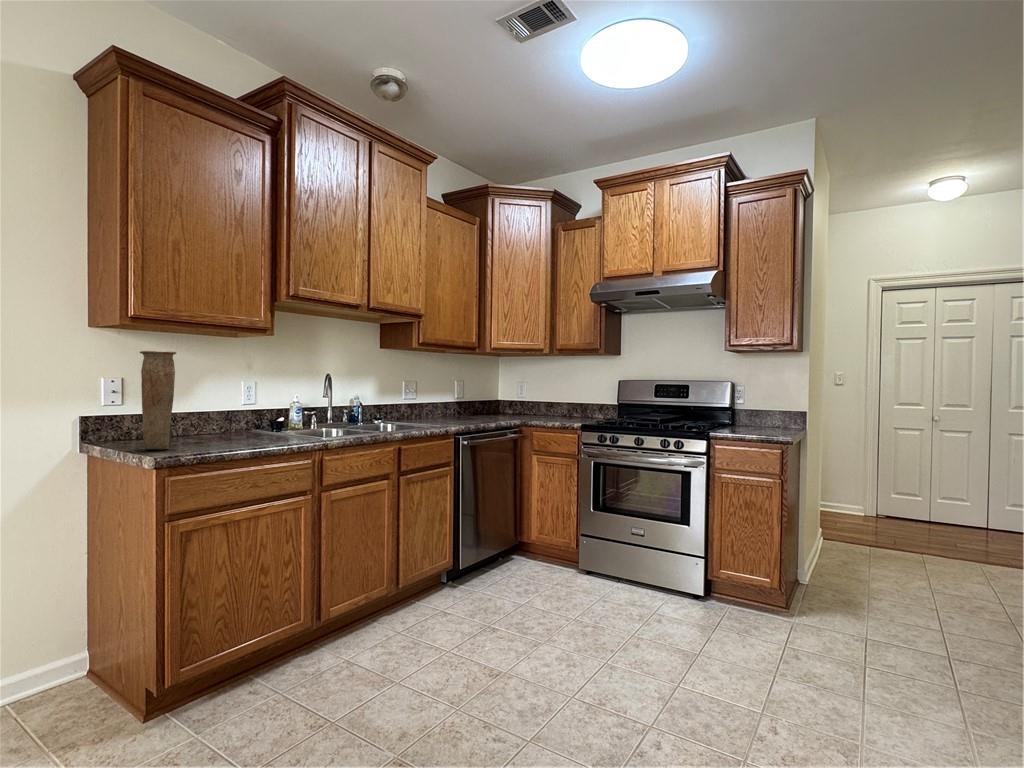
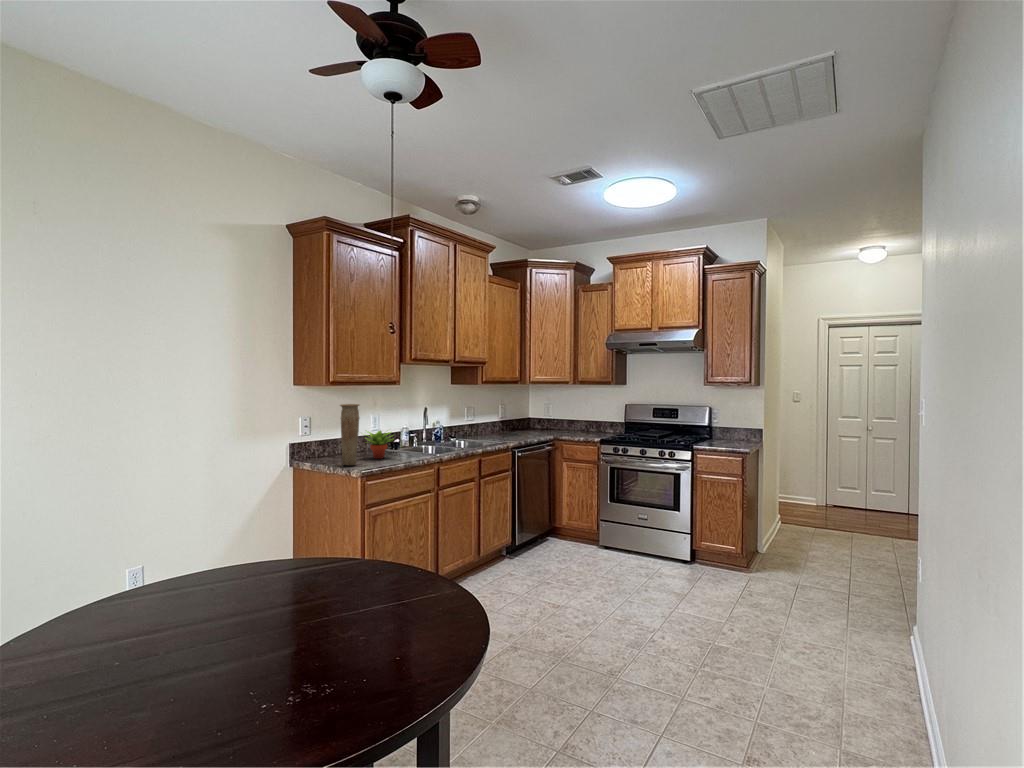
succulent plant: none [195,394,255,442] -> present [366,430,392,459]

